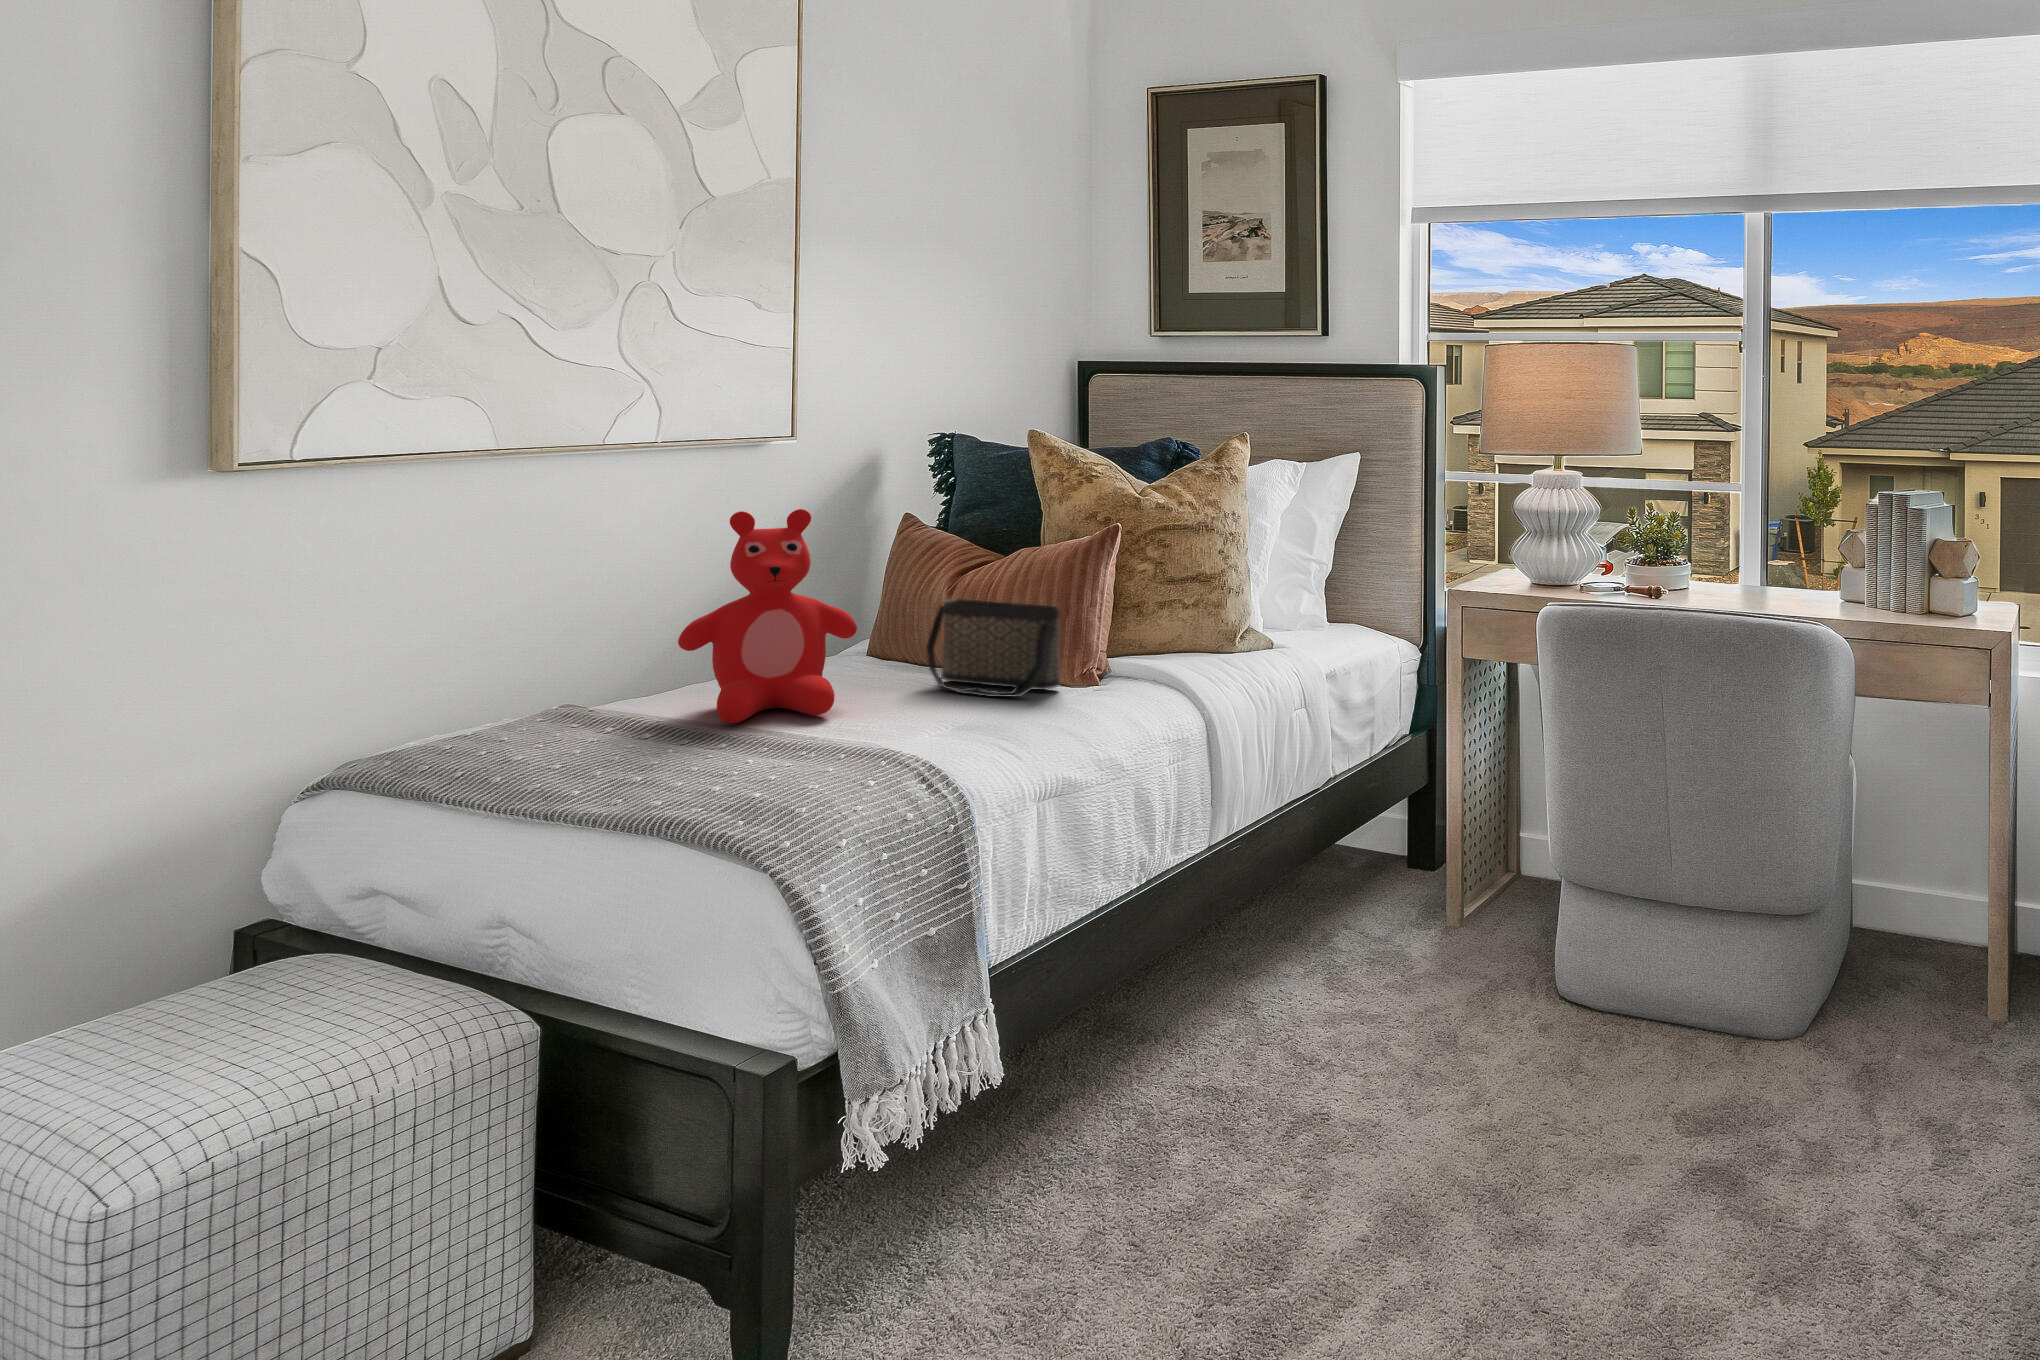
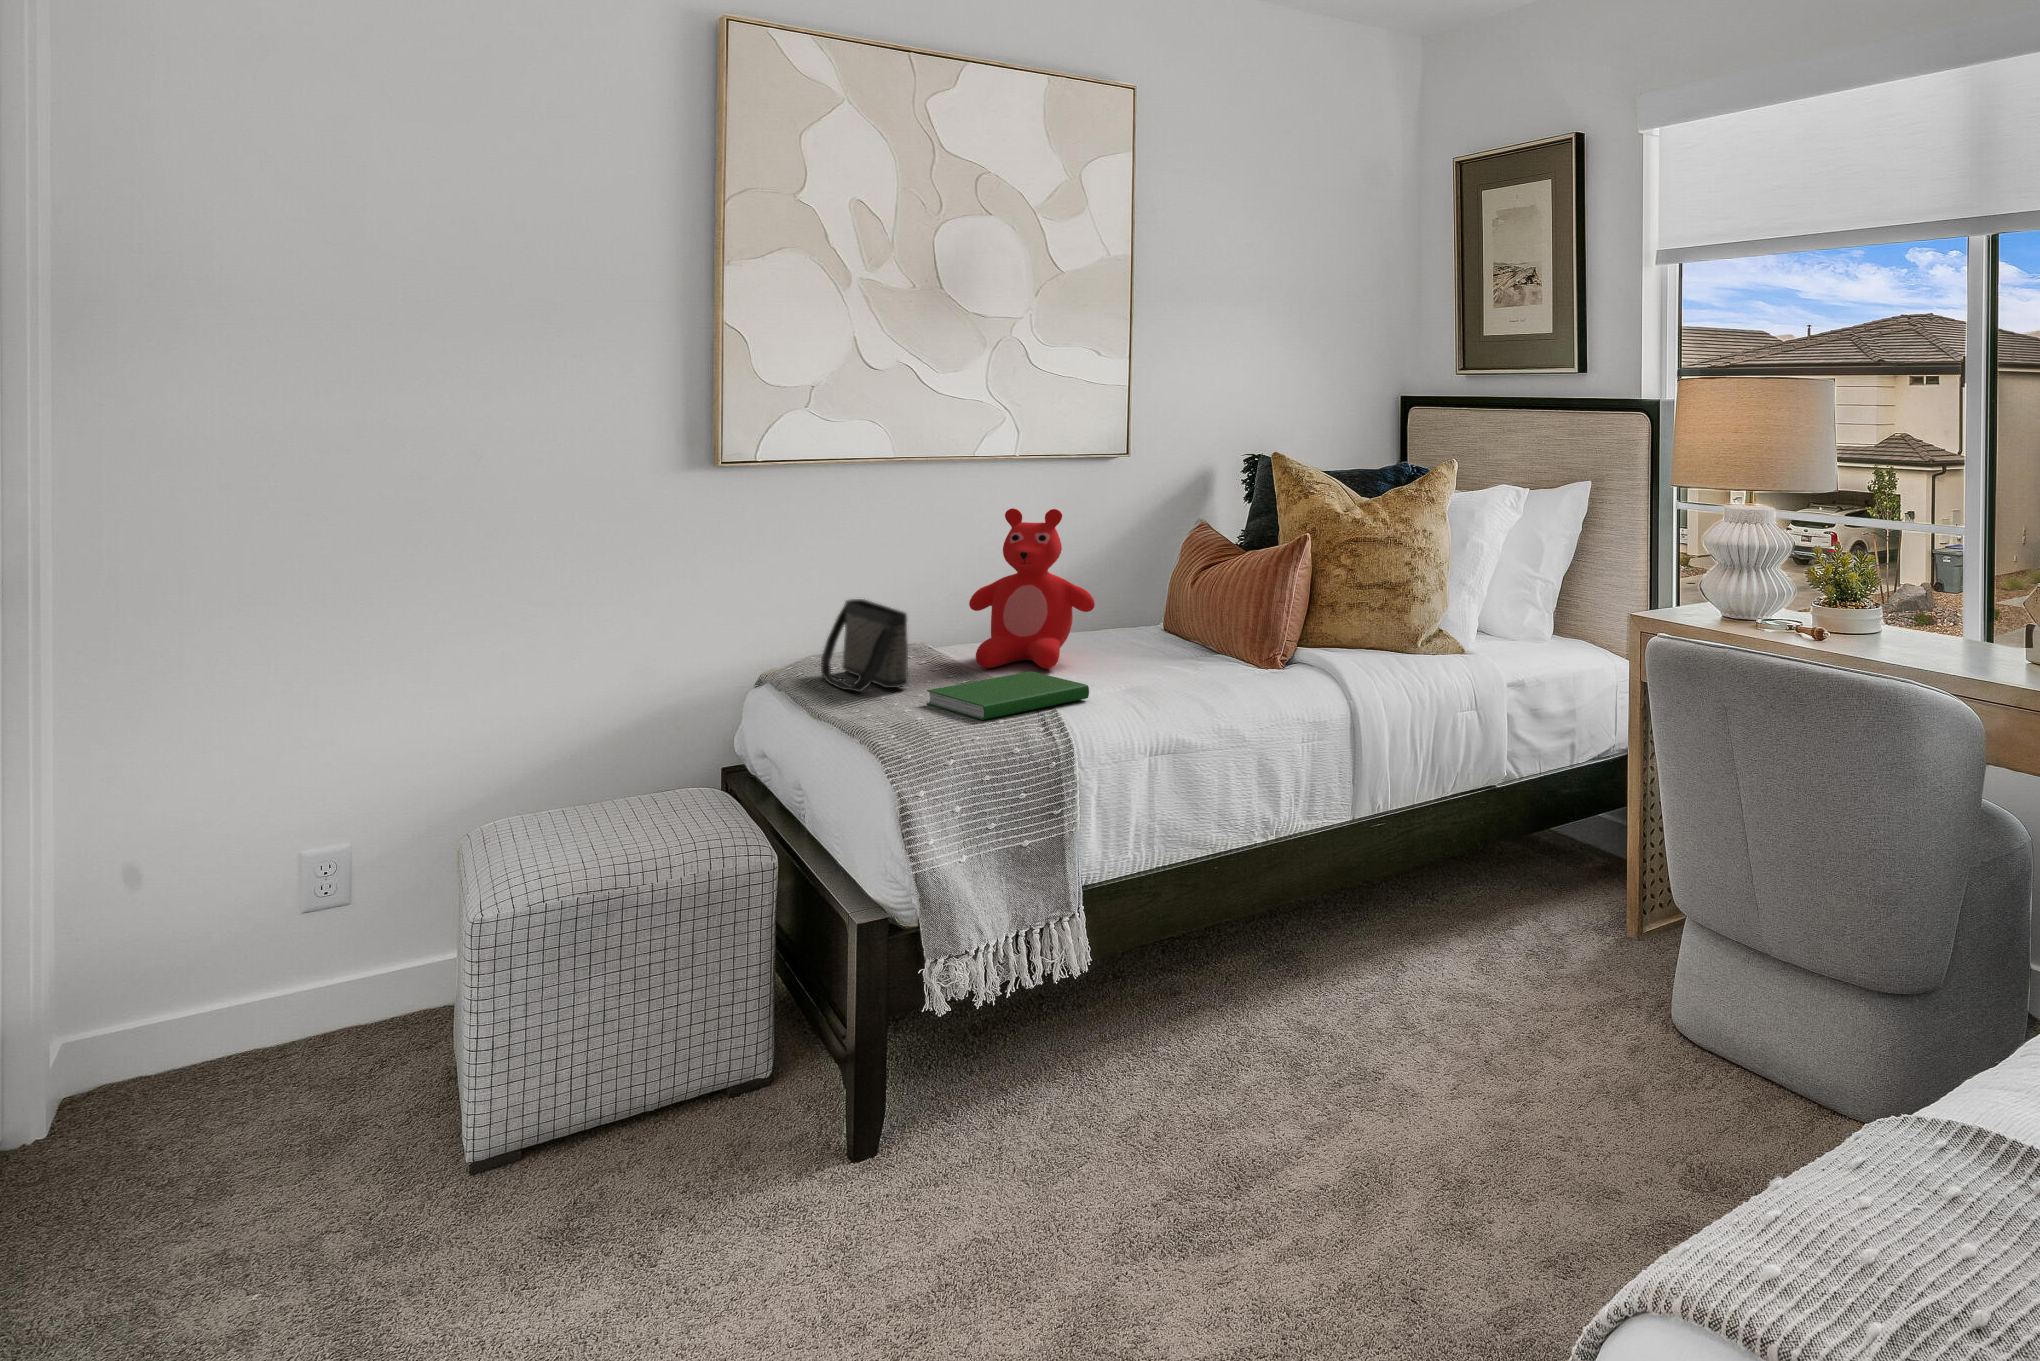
handbag: present [926,599,1060,697] -> present [821,599,908,692]
hardcover book: none [722,718,936,784] -> present [927,671,1089,720]

